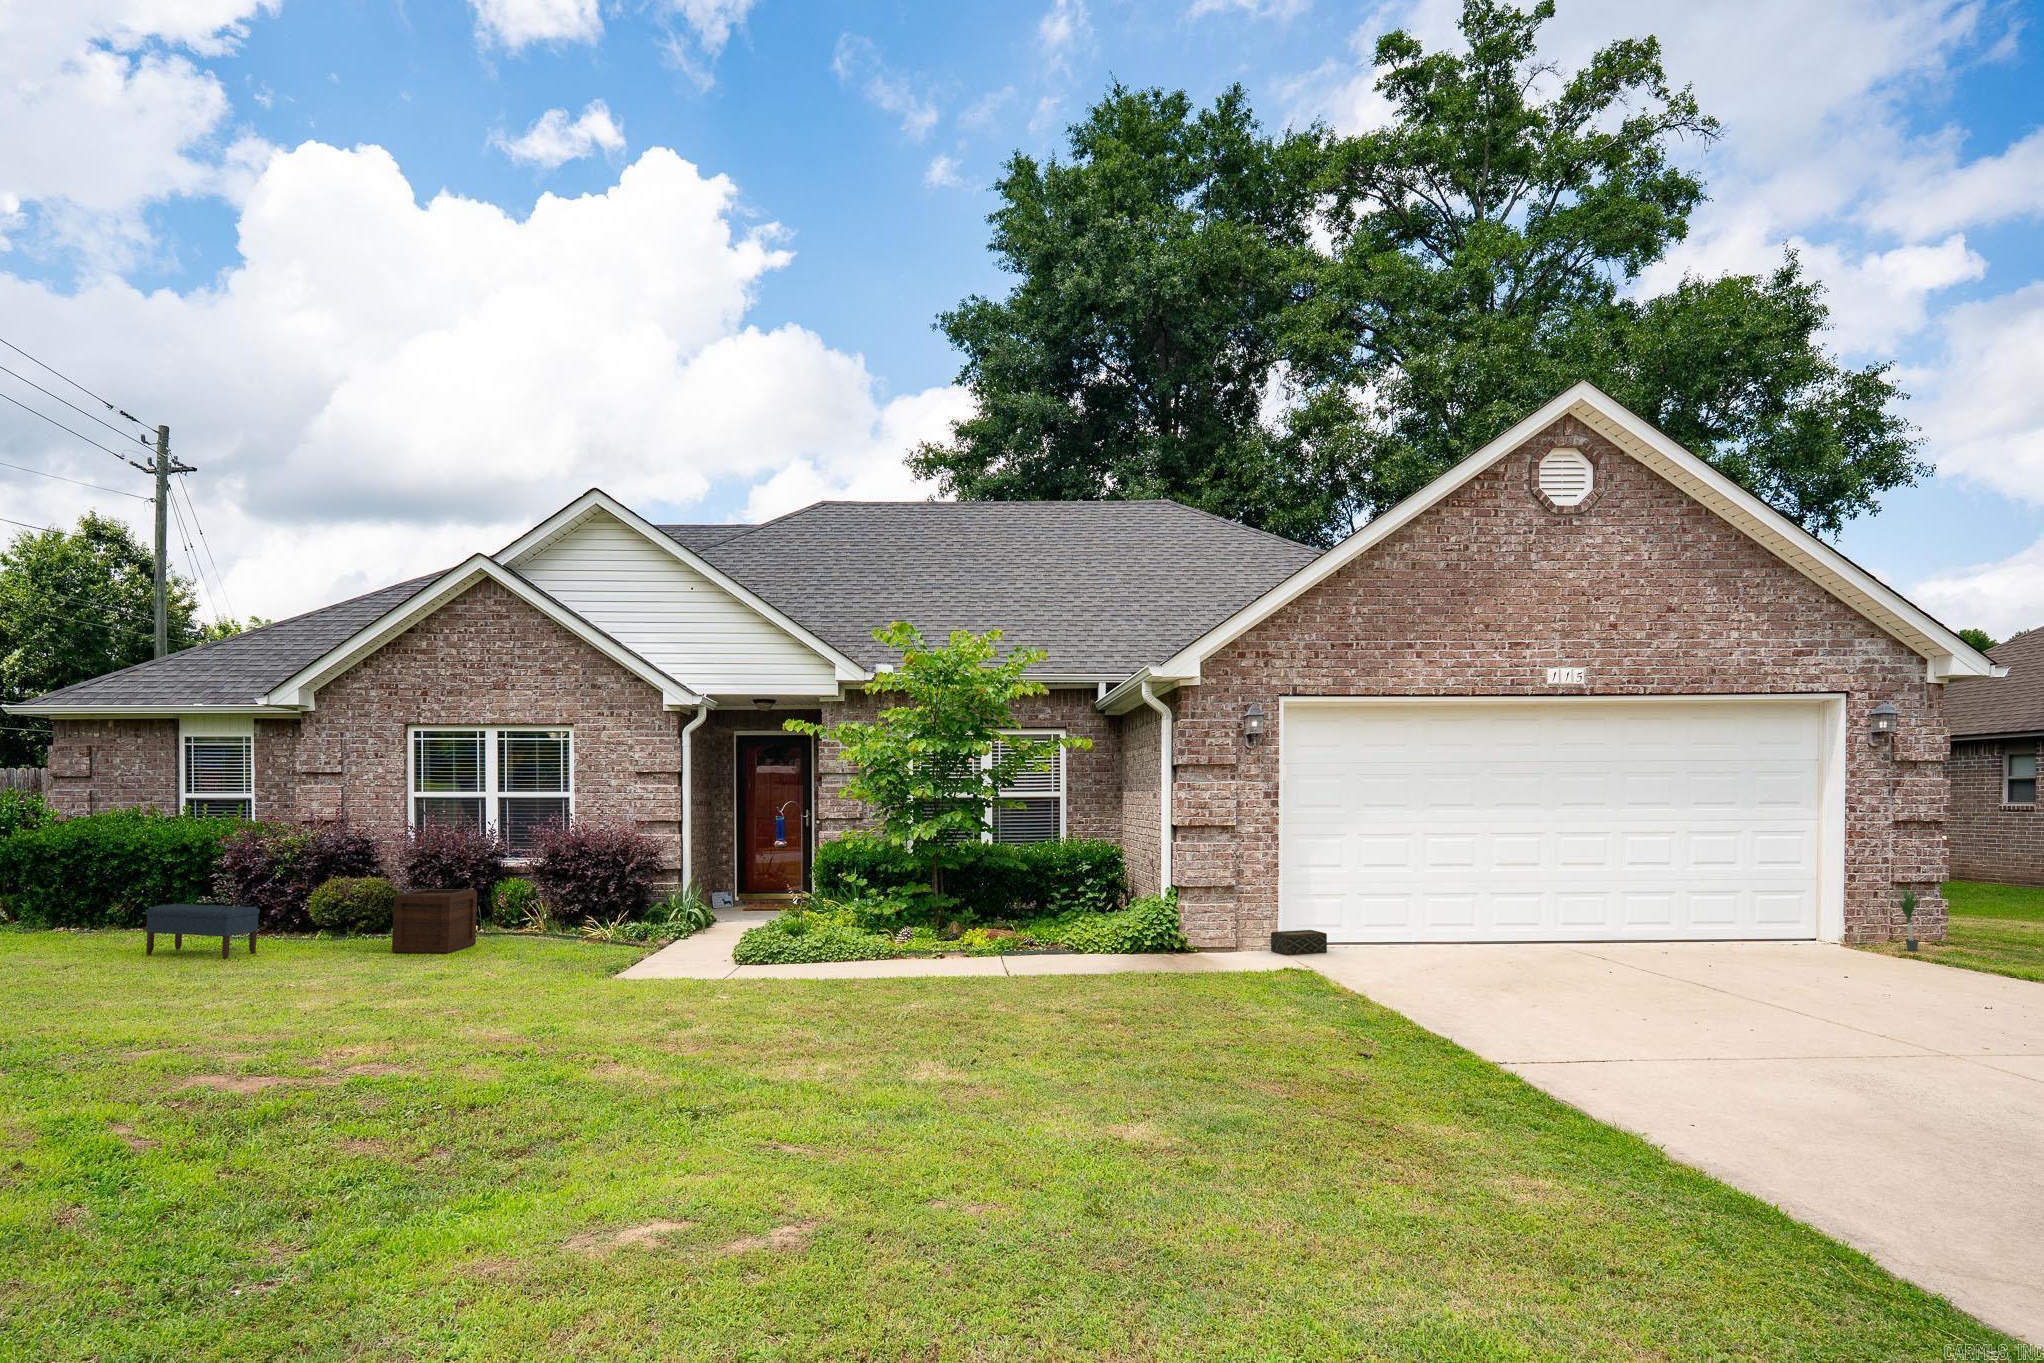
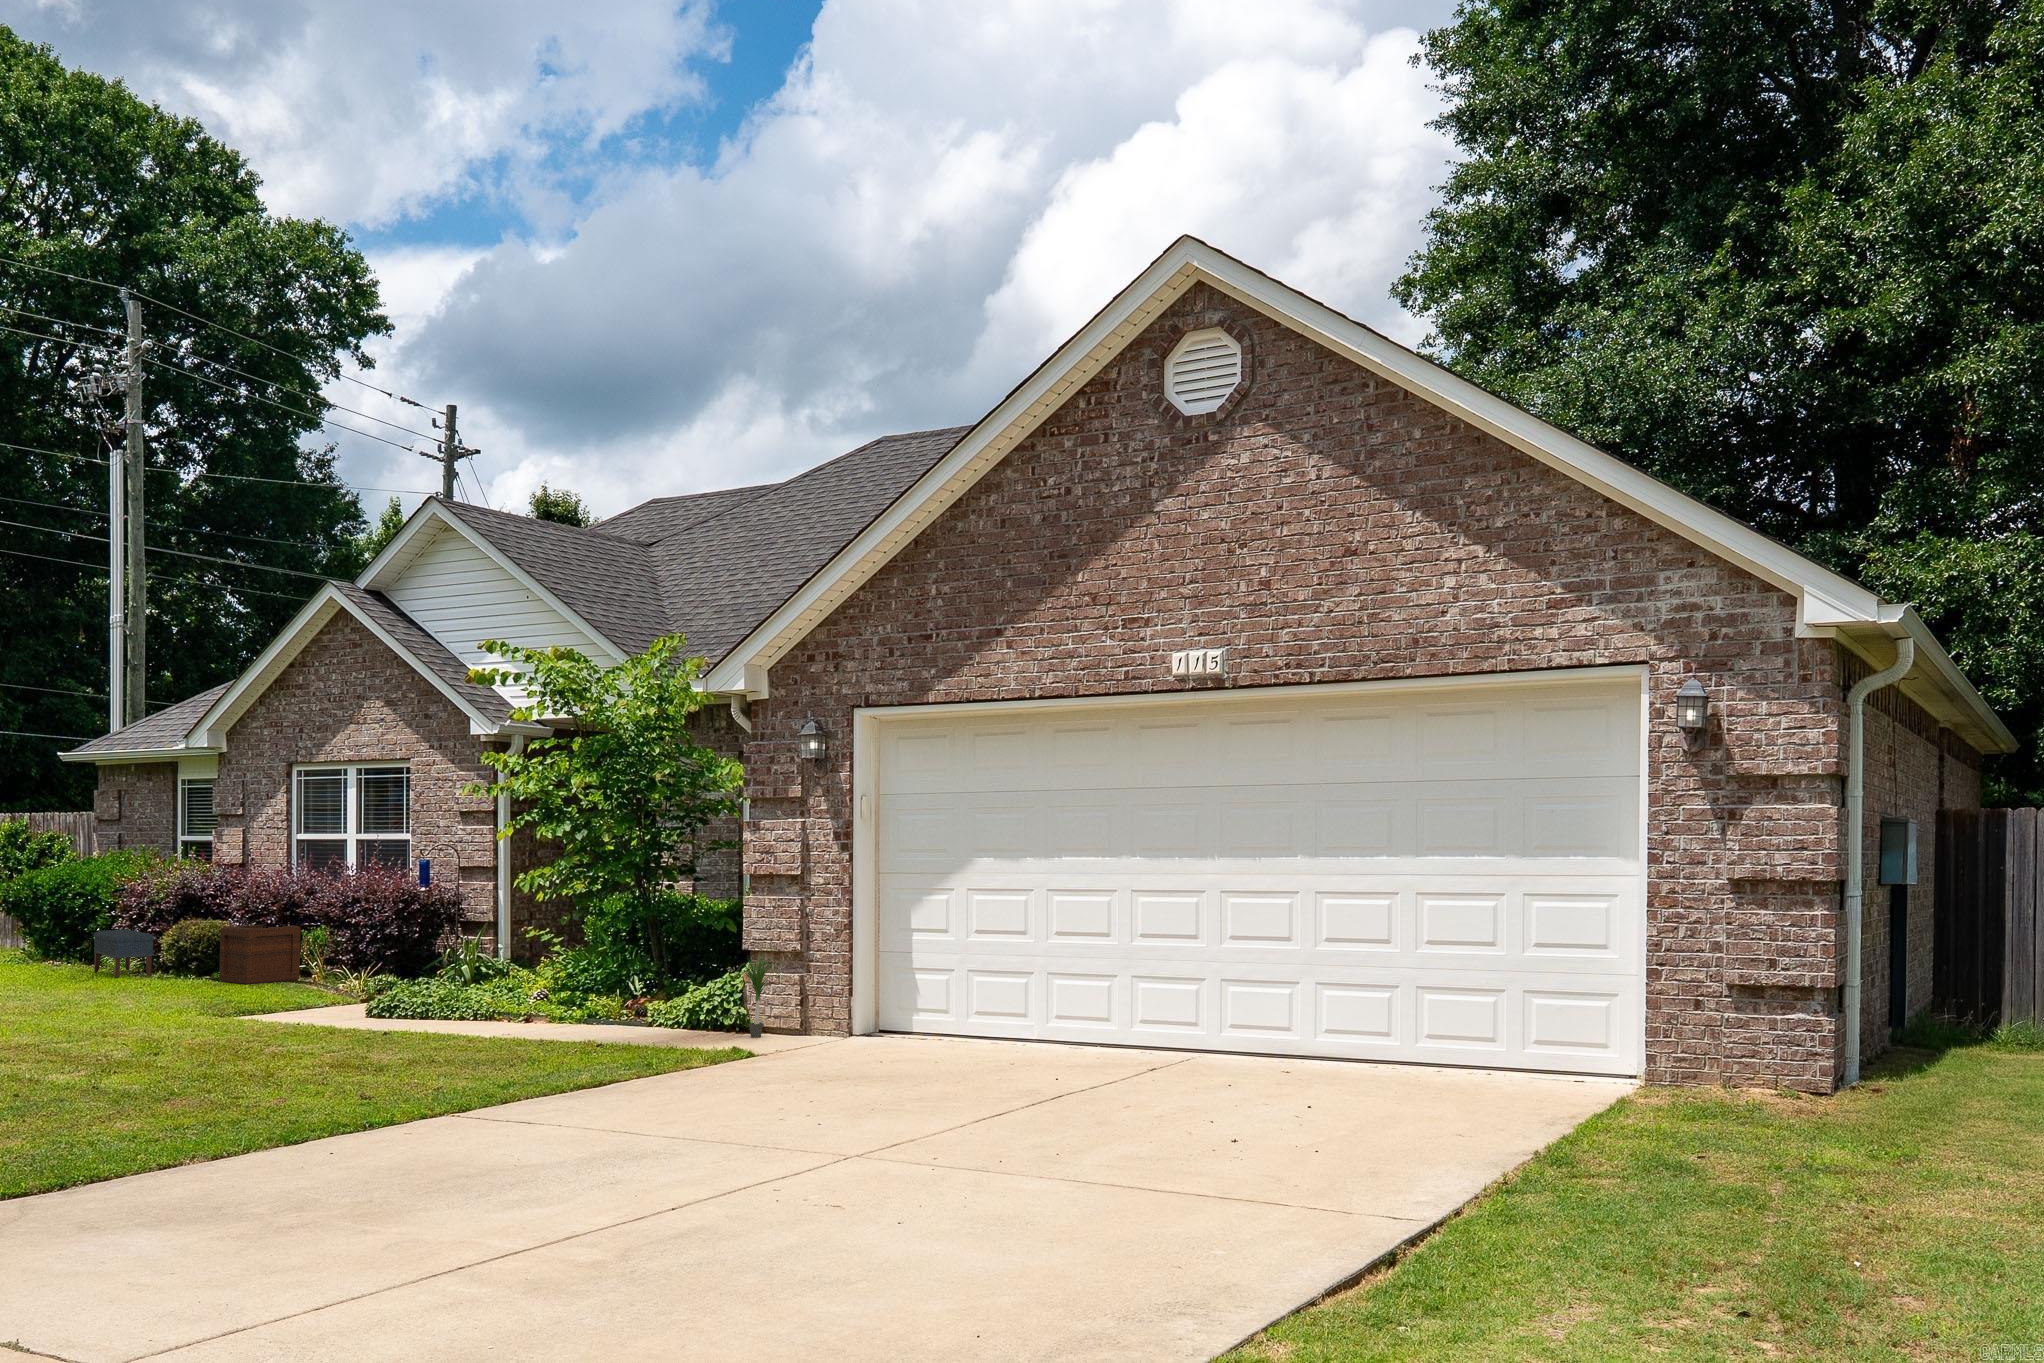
potted plant: present [1894,889,1921,951] -> present [736,958,772,1037]
woven basket: present [1271,930,1327,955] -> none [844,1009,914,1040]

